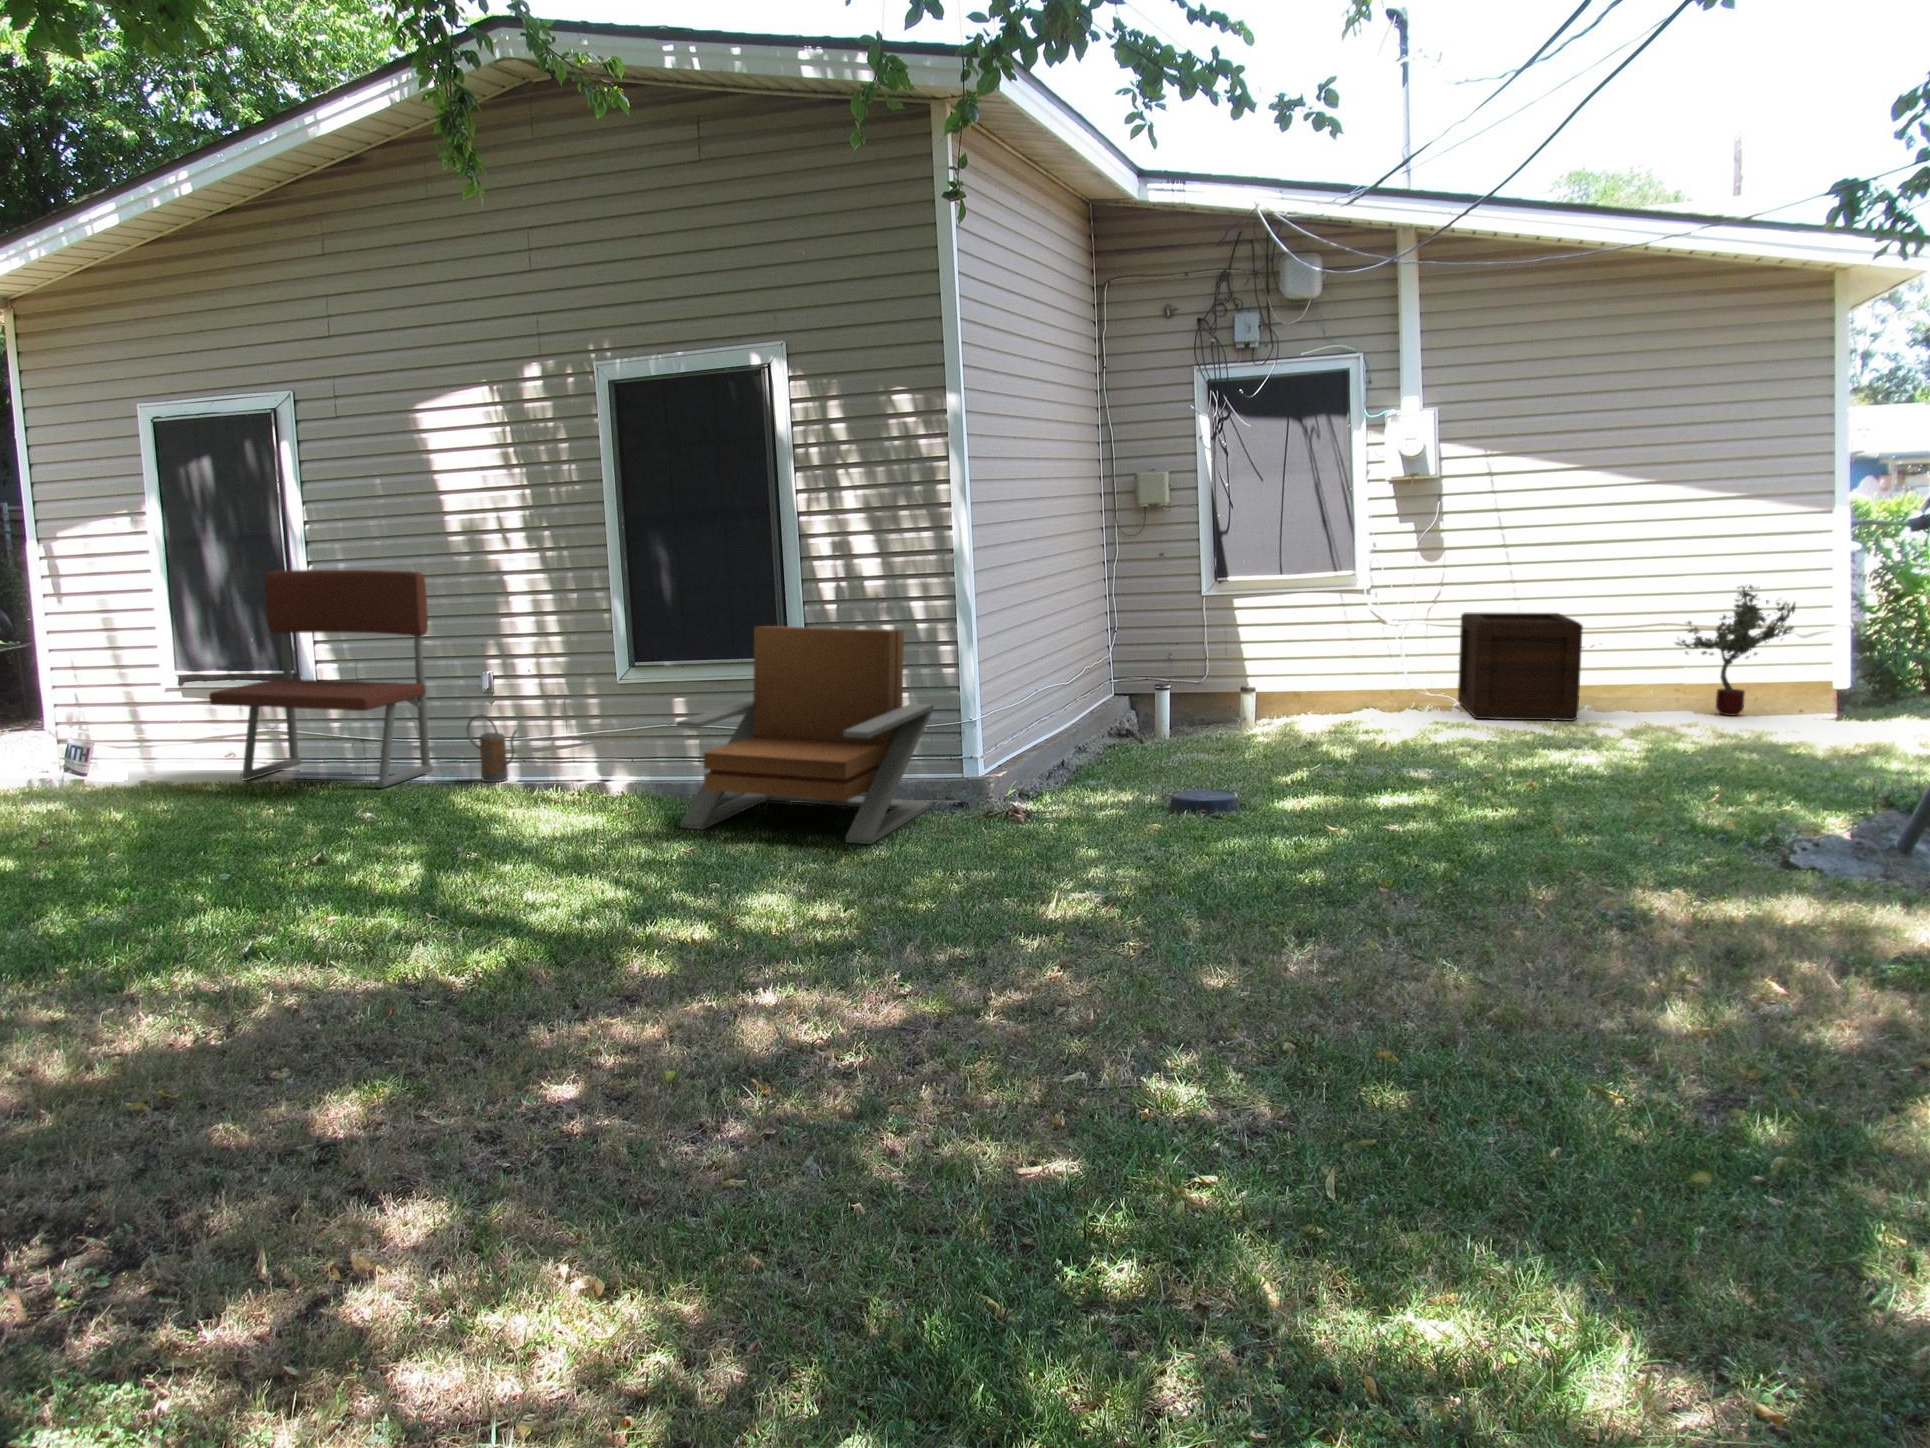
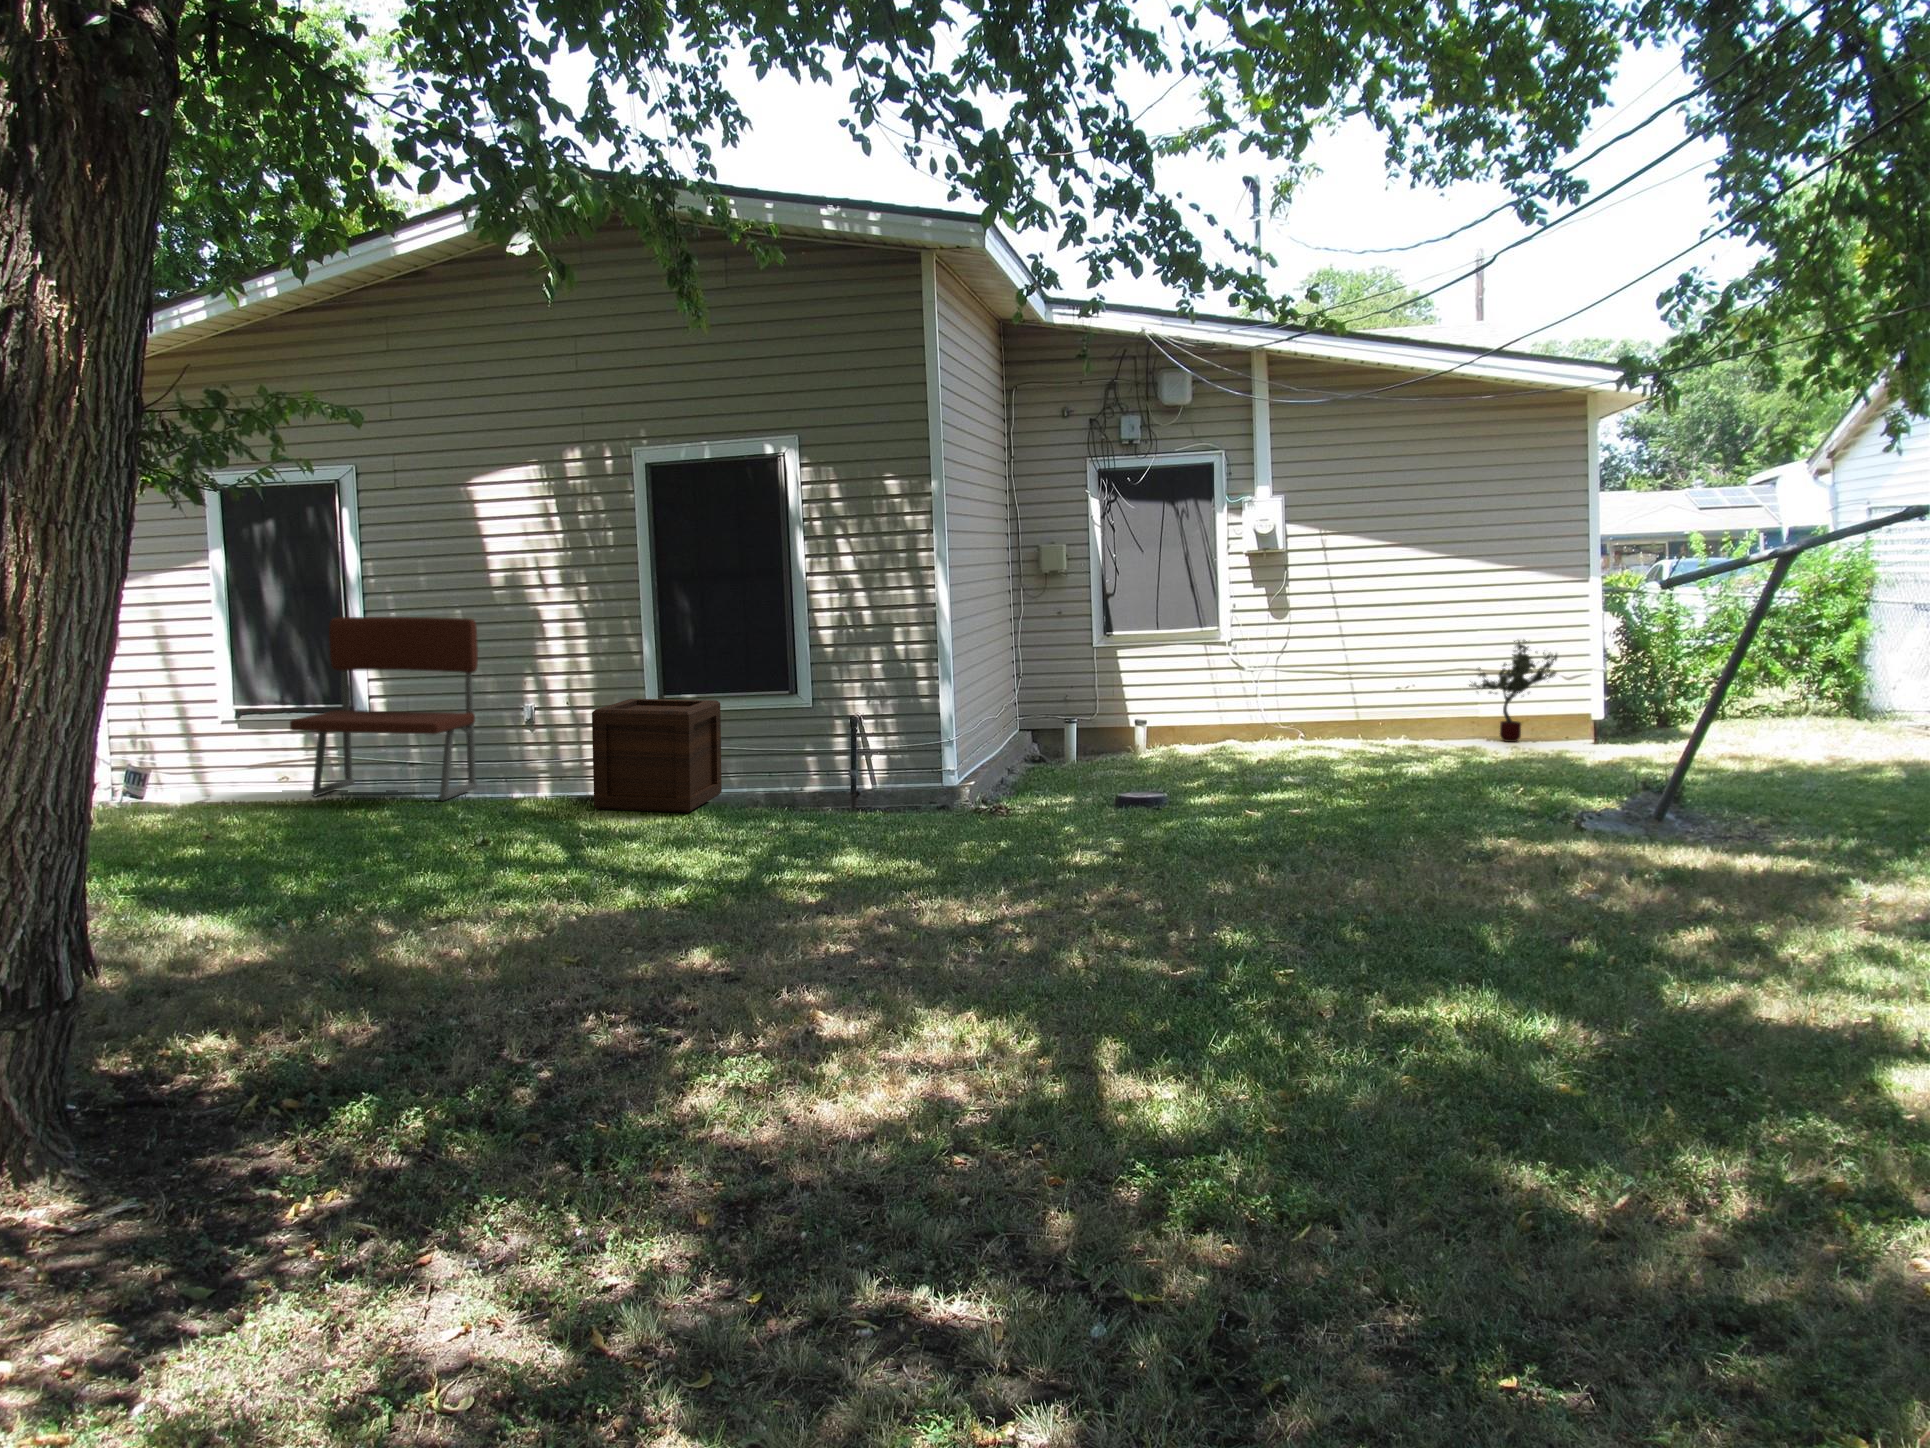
wooden crate: present [1458,612,1583,721] -> present [592,699,722,812]
lounge chair: present [676,626,934,844] -> none [720,664,918,834]
watering can: present [467,714,517,782] -> none [512,739,559,796]

